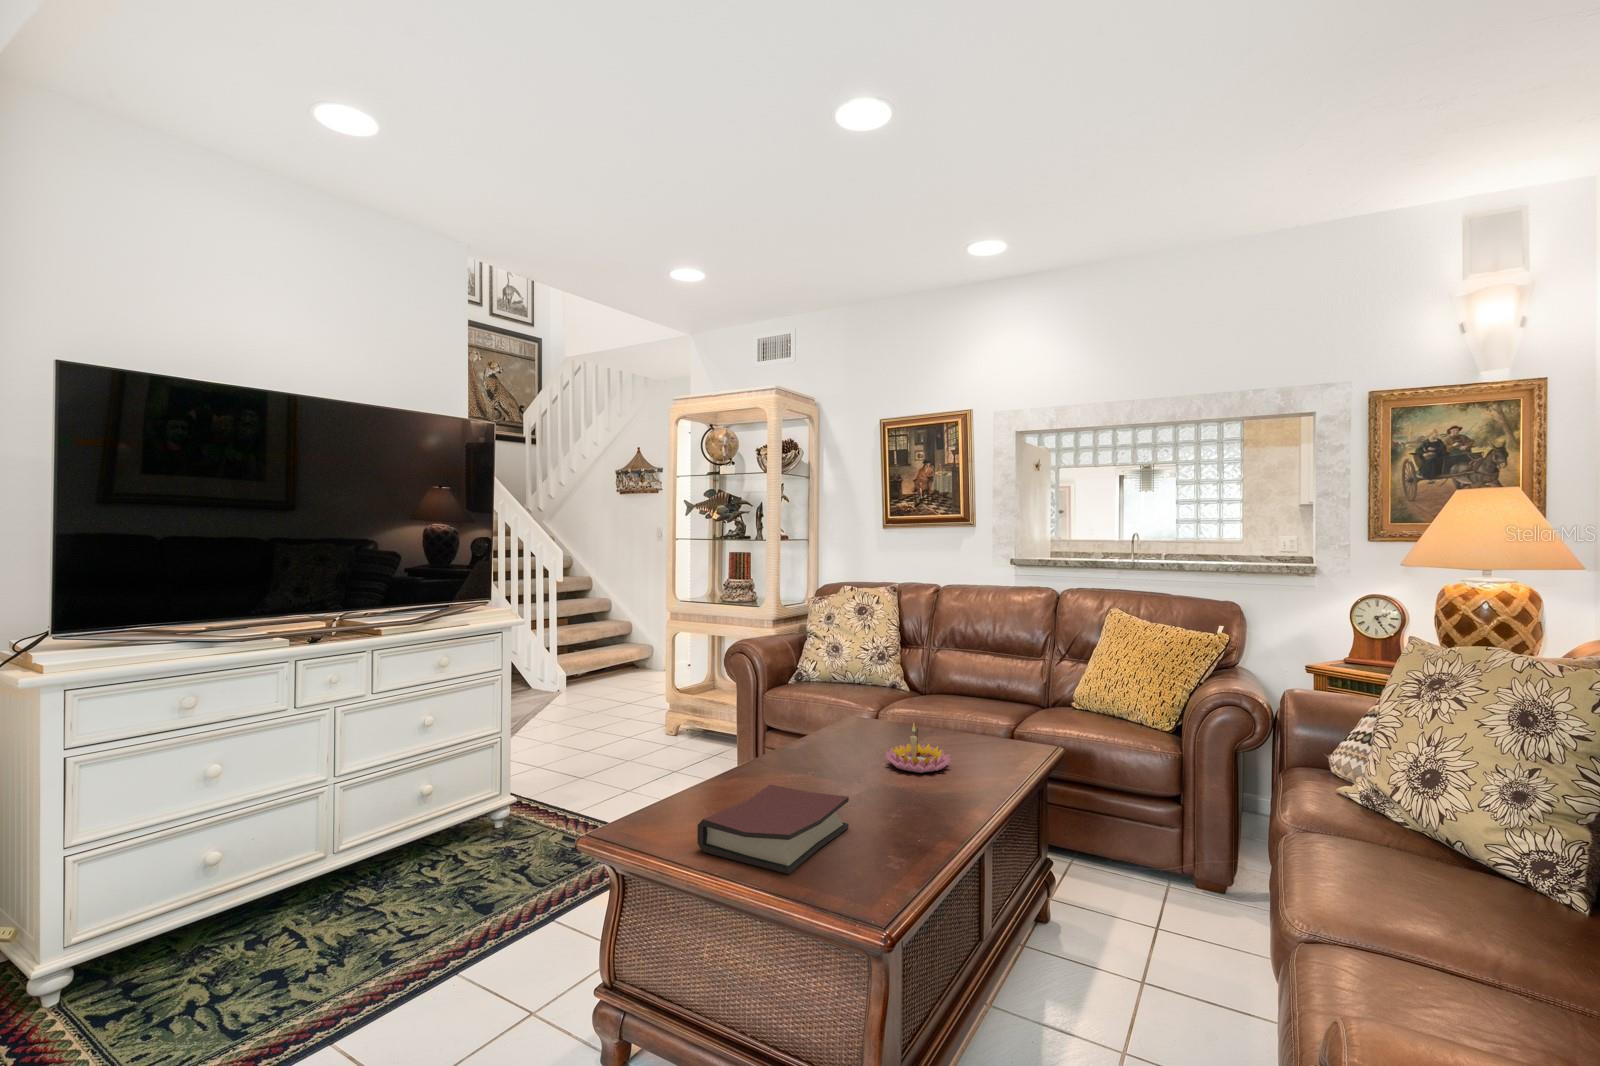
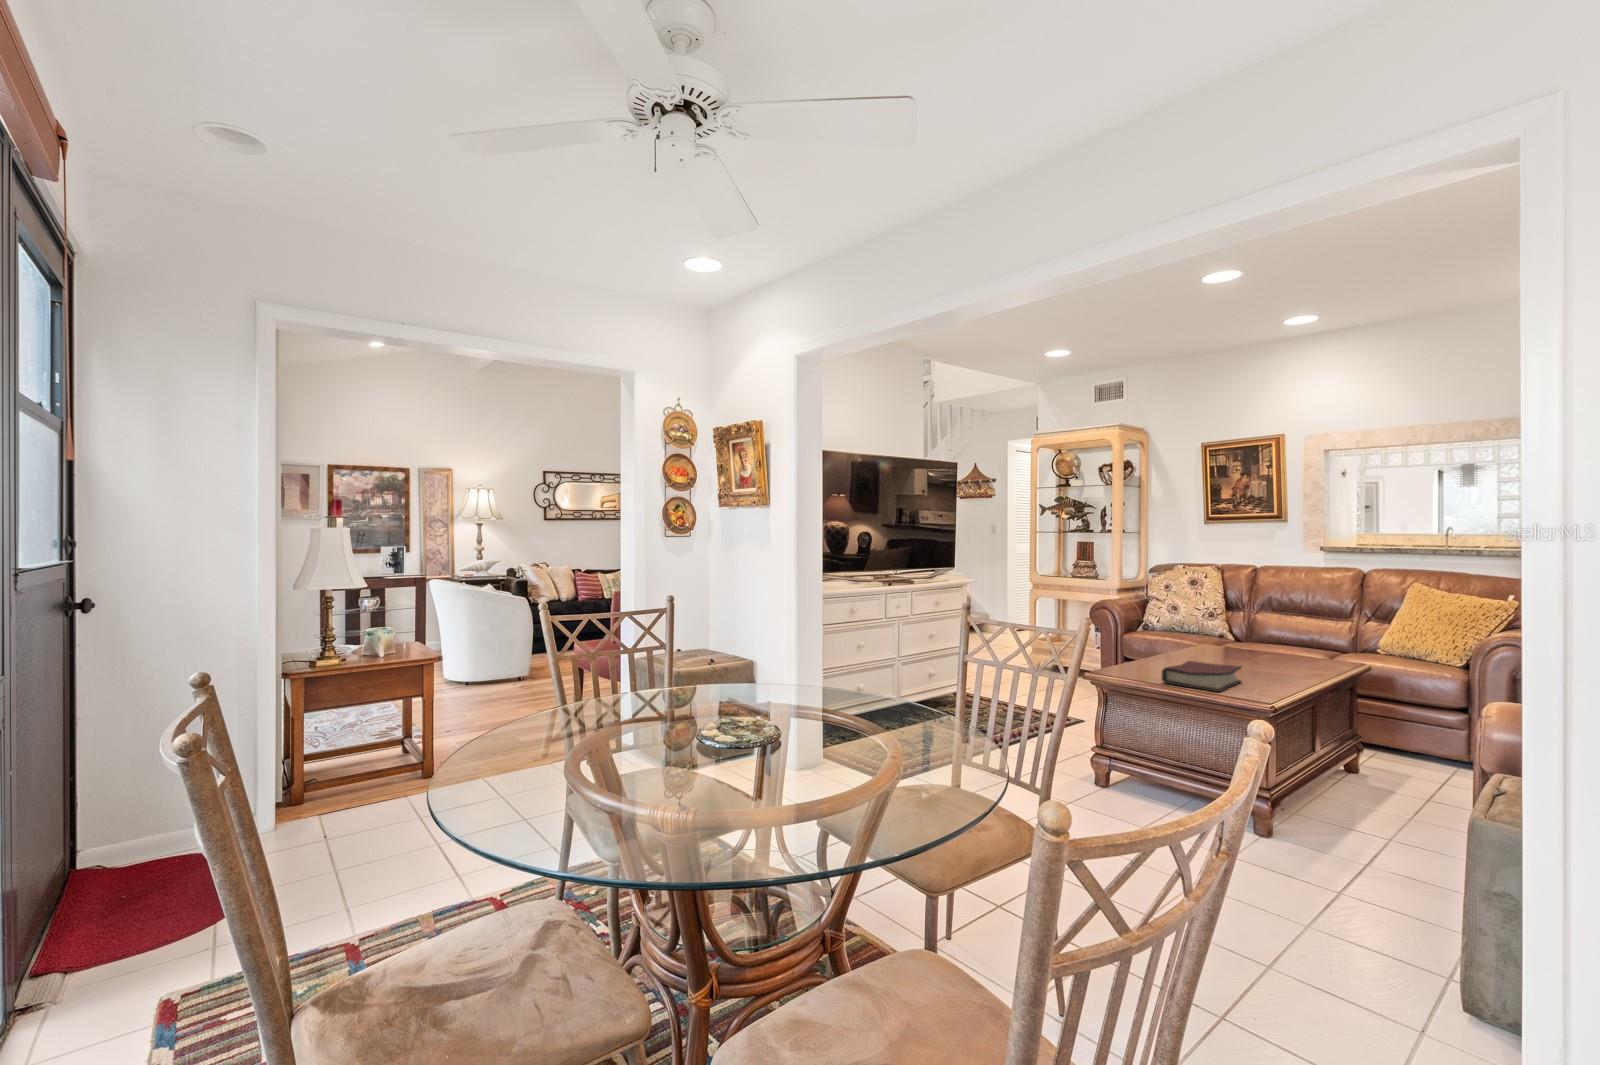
candle holder: present [885,723,951,773] -> none [1246,640,1294,669]

